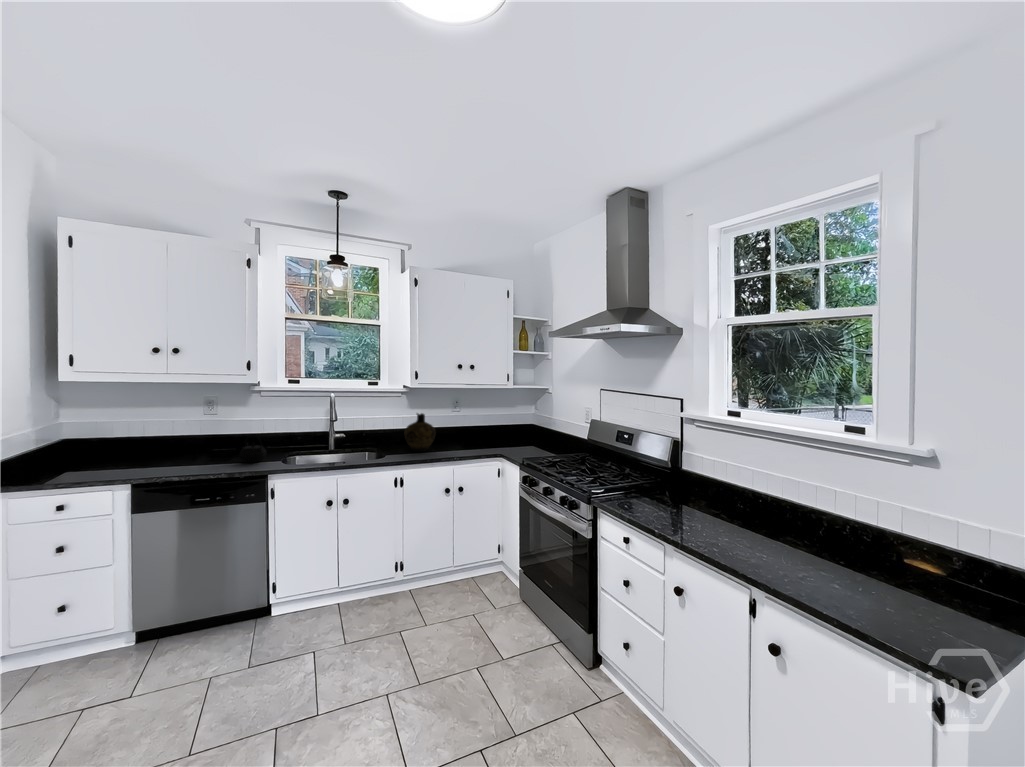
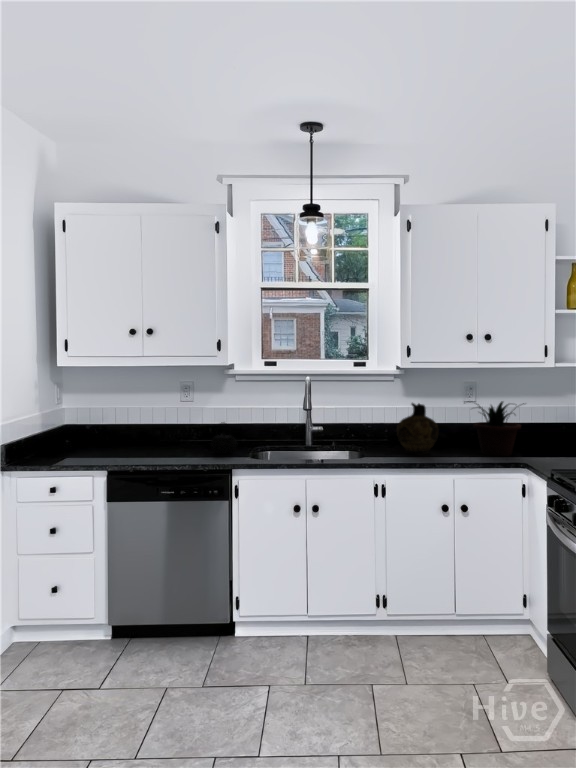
potted plant: none [451,410,494,448] -> present [473,401,524,456]

